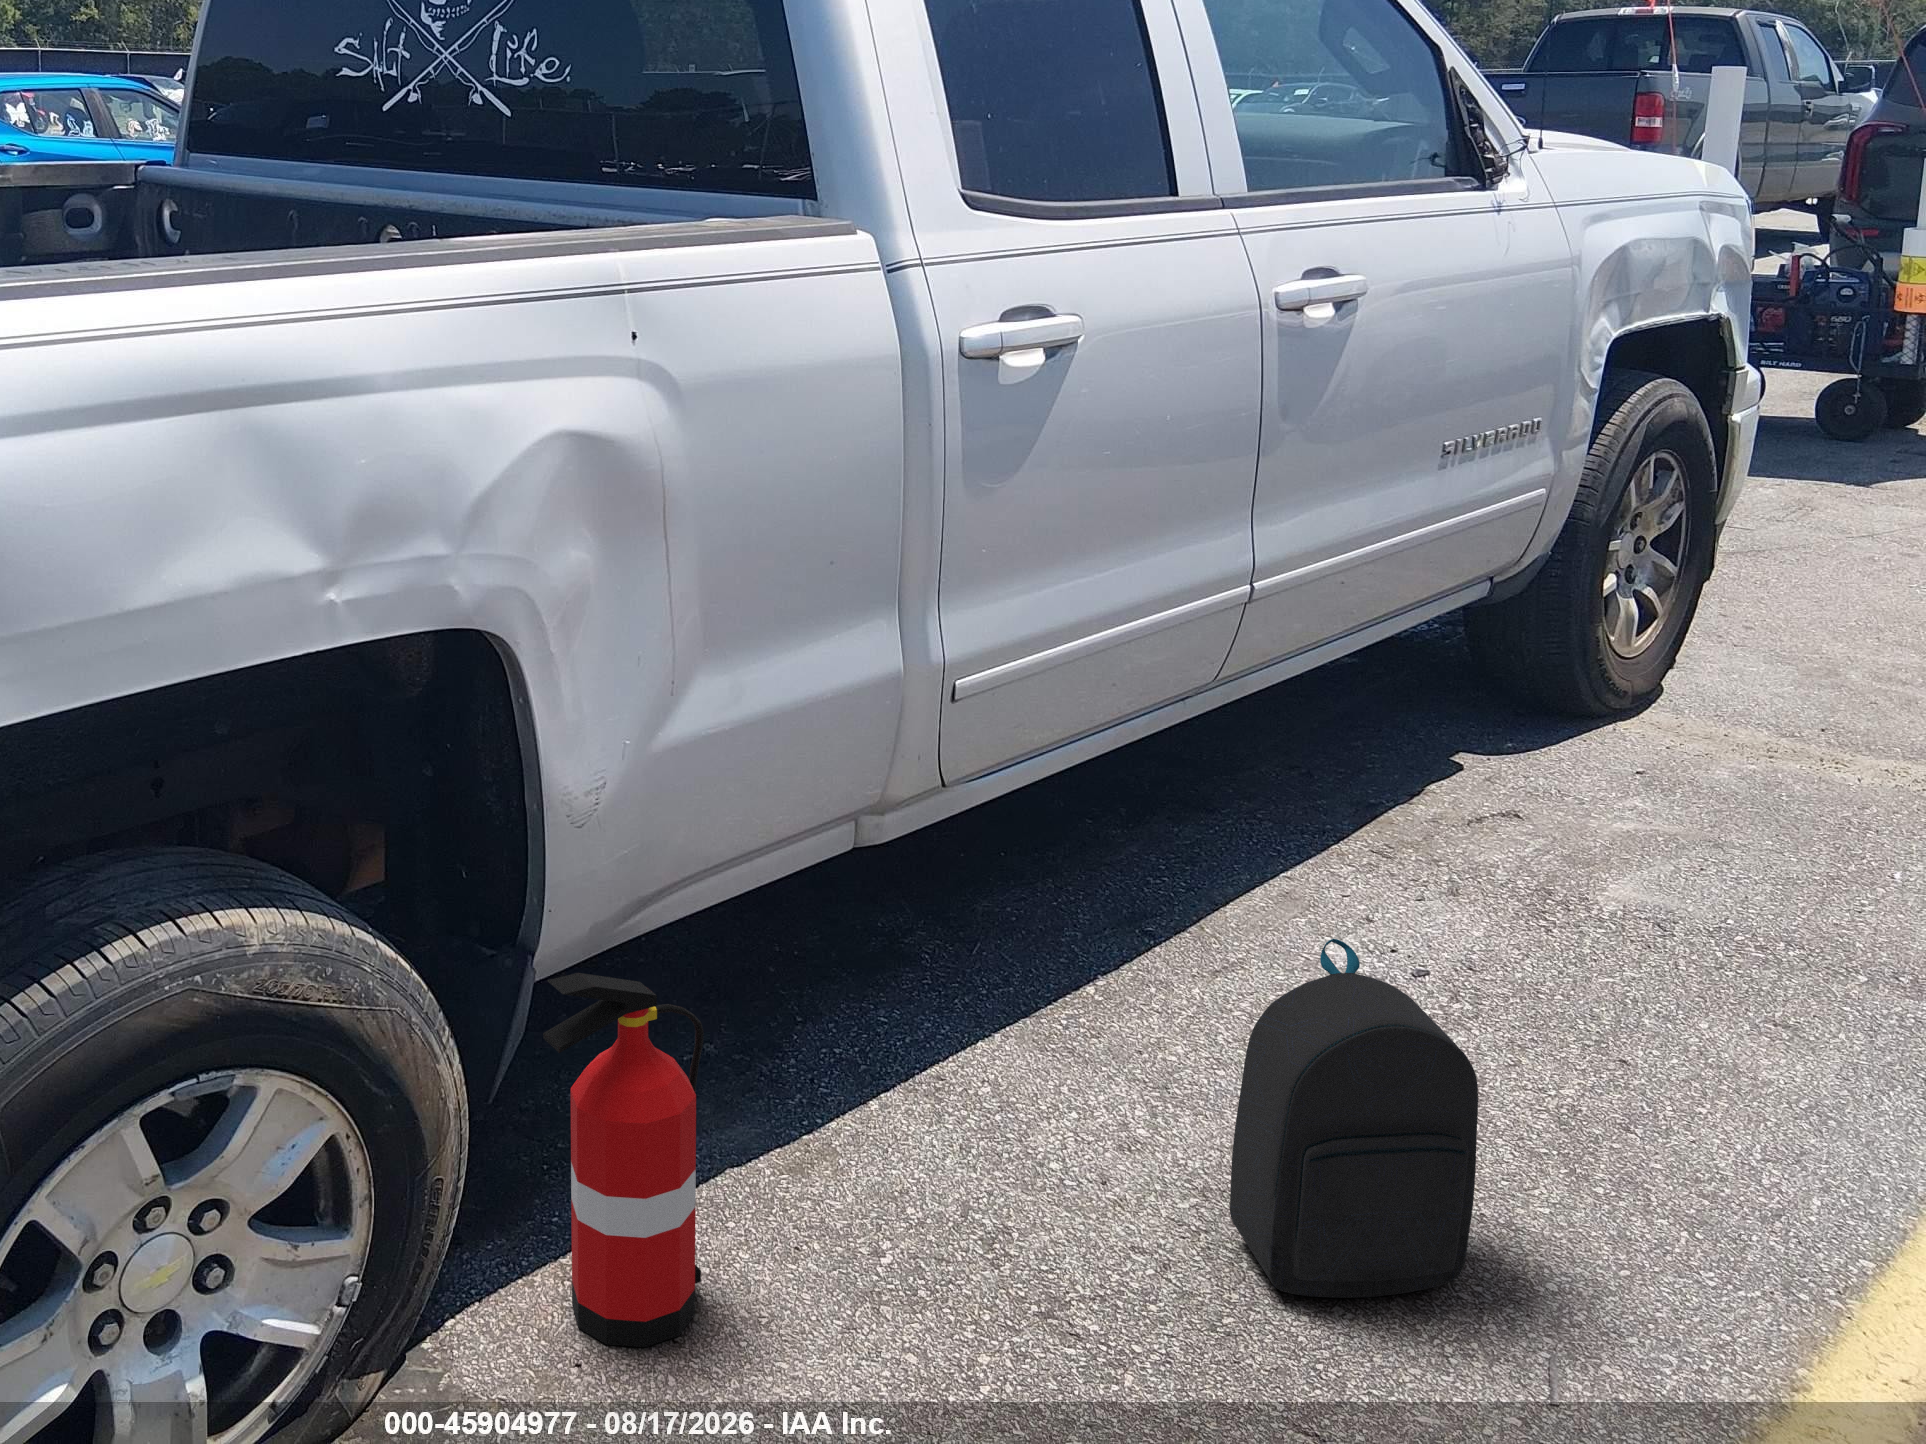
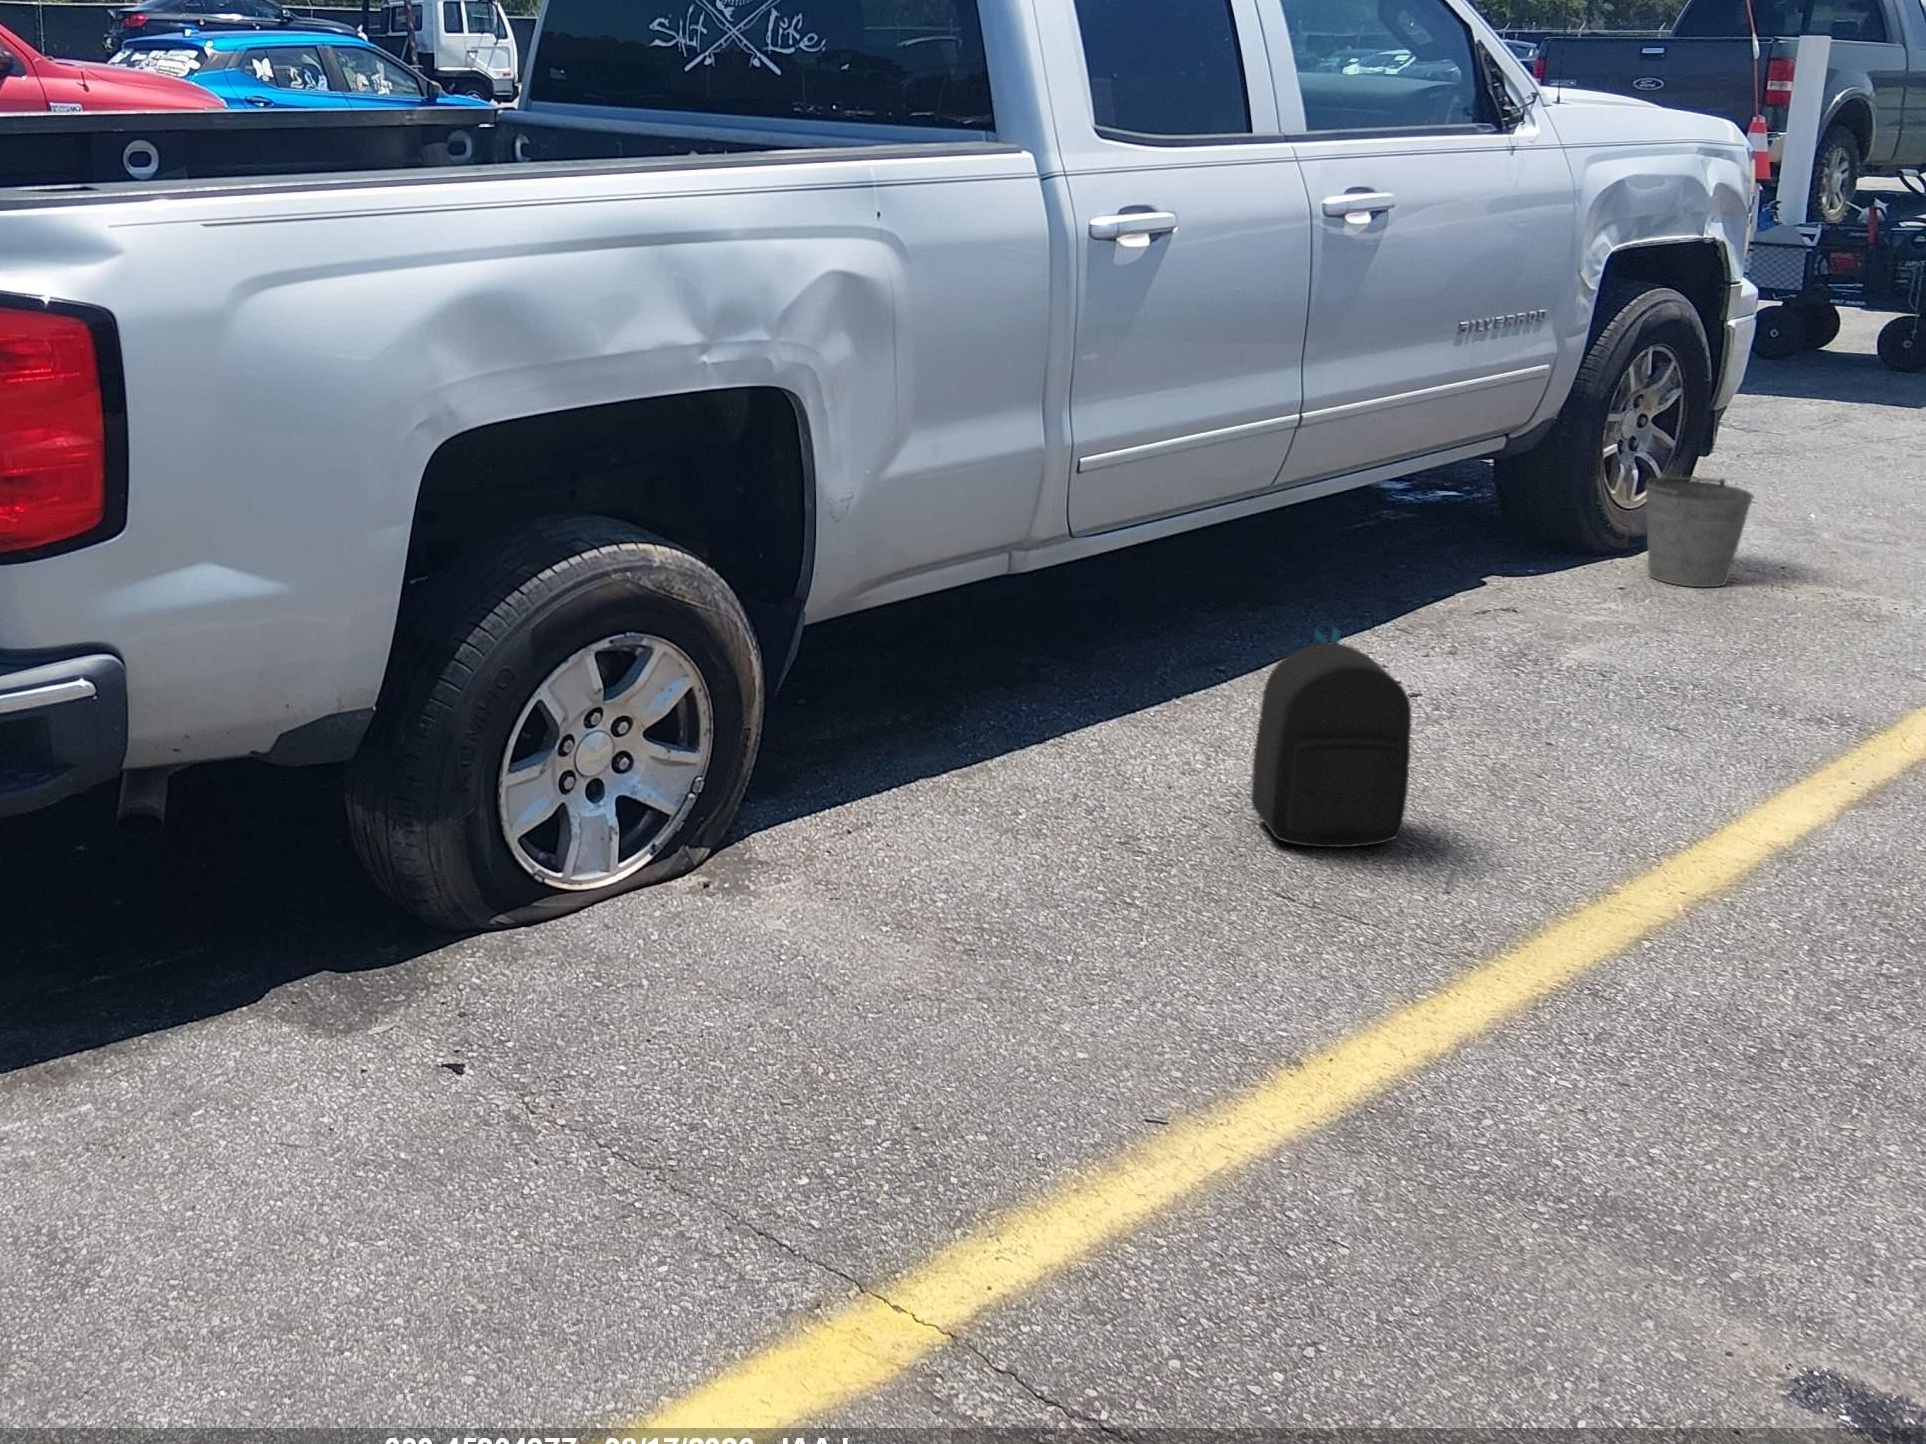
bucket: none [1649,617,1789,763] -> present [1645,477,1754,587]
fire extinguisher: present [543,973,704,1347] -> none [810,615,910,852]

